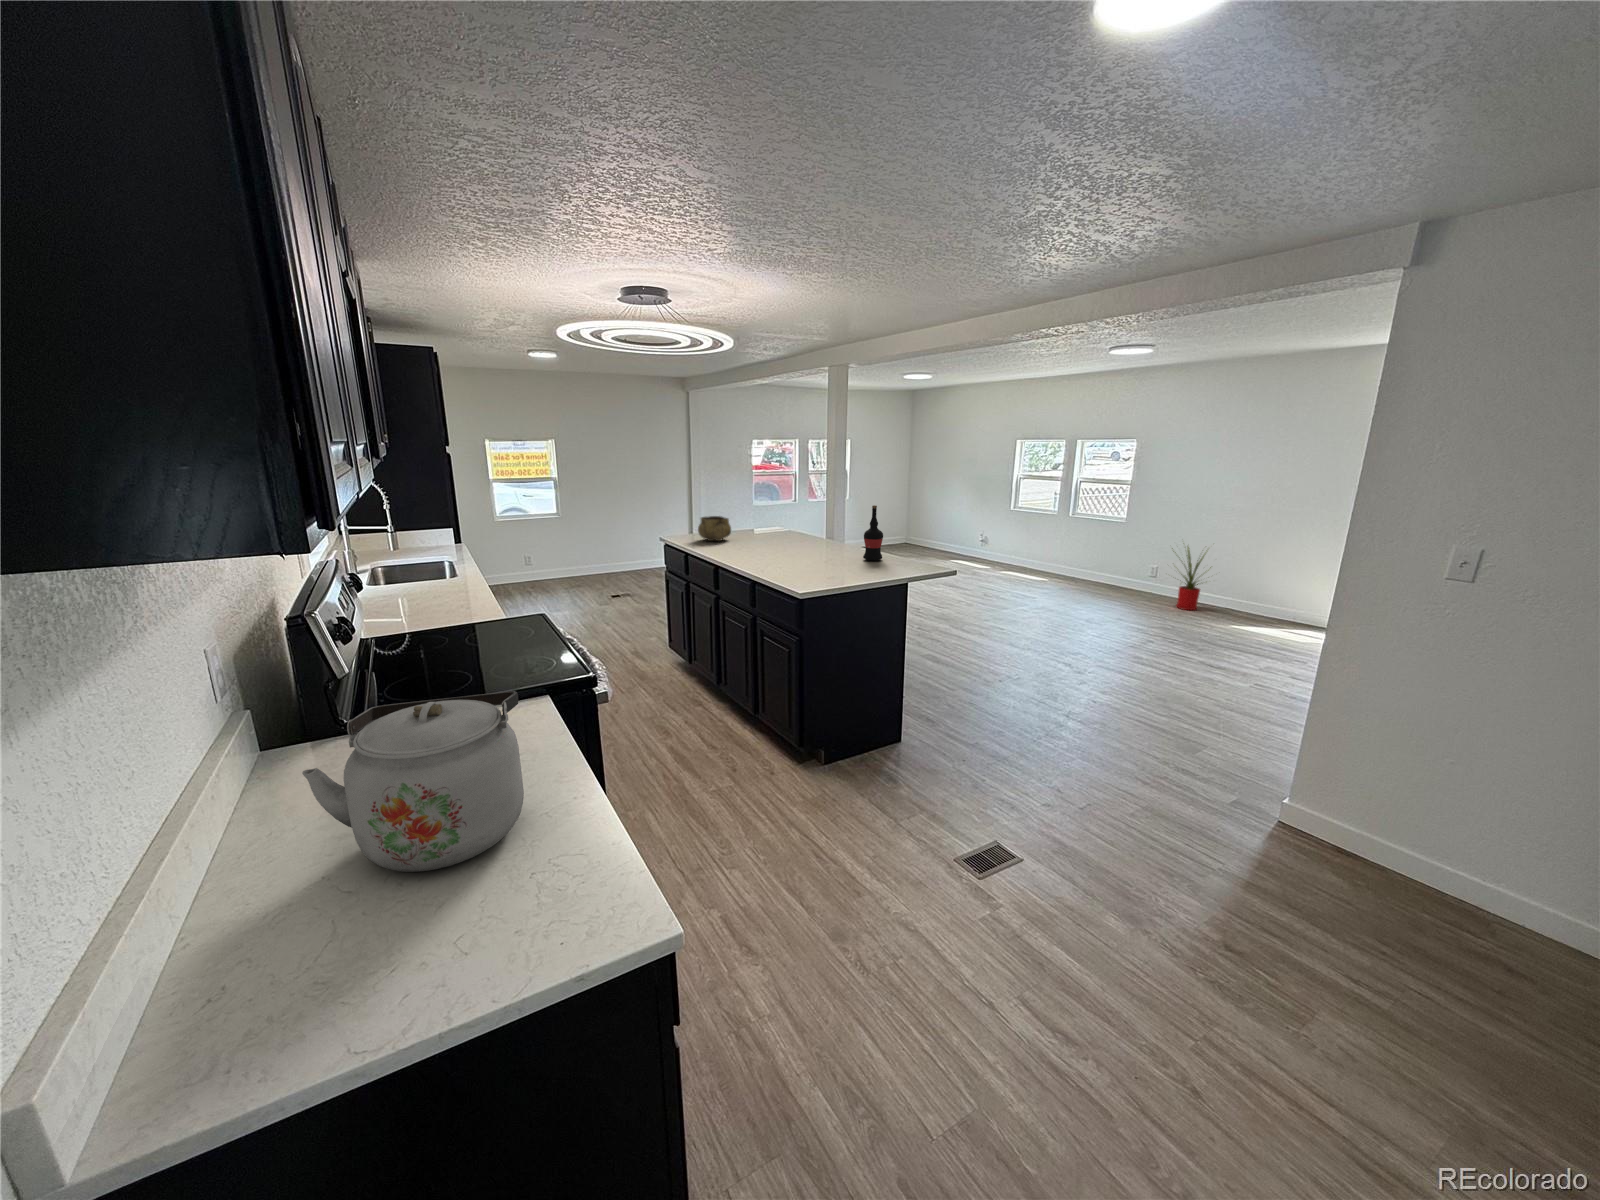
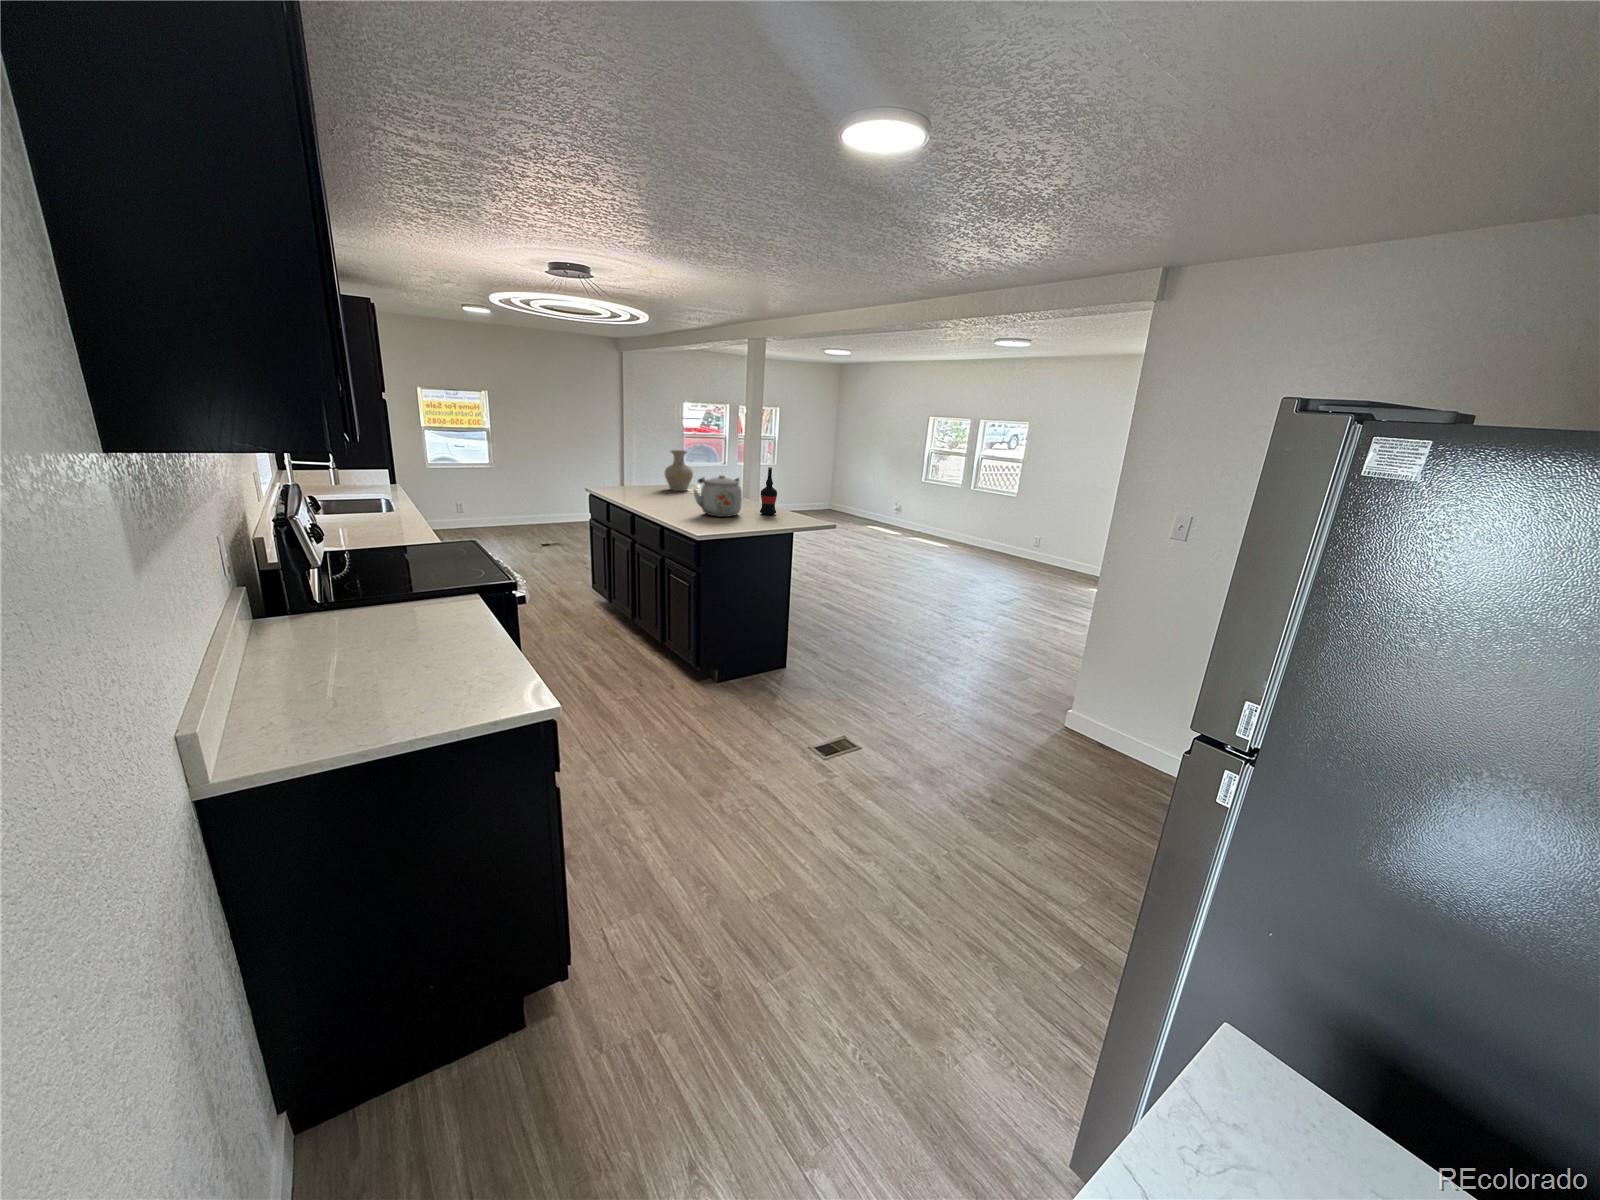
vase: none [746,490,777,536] -> present [665,450,693,491]
decorative bowl: present [698,516,731,541] -> none [620,471,650,494]
house plant: present [1172,547,1211,610] -> none [1038,513,1089,575]
kettle: present [302,691,524,872] -> present [694,475,742,517]

